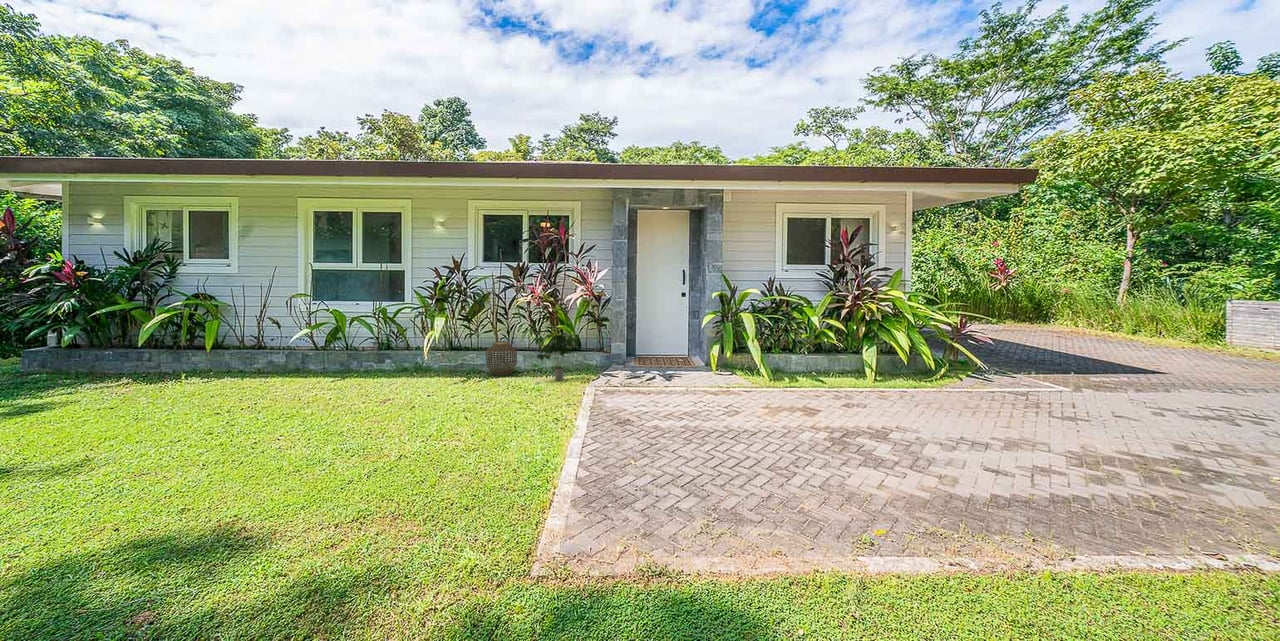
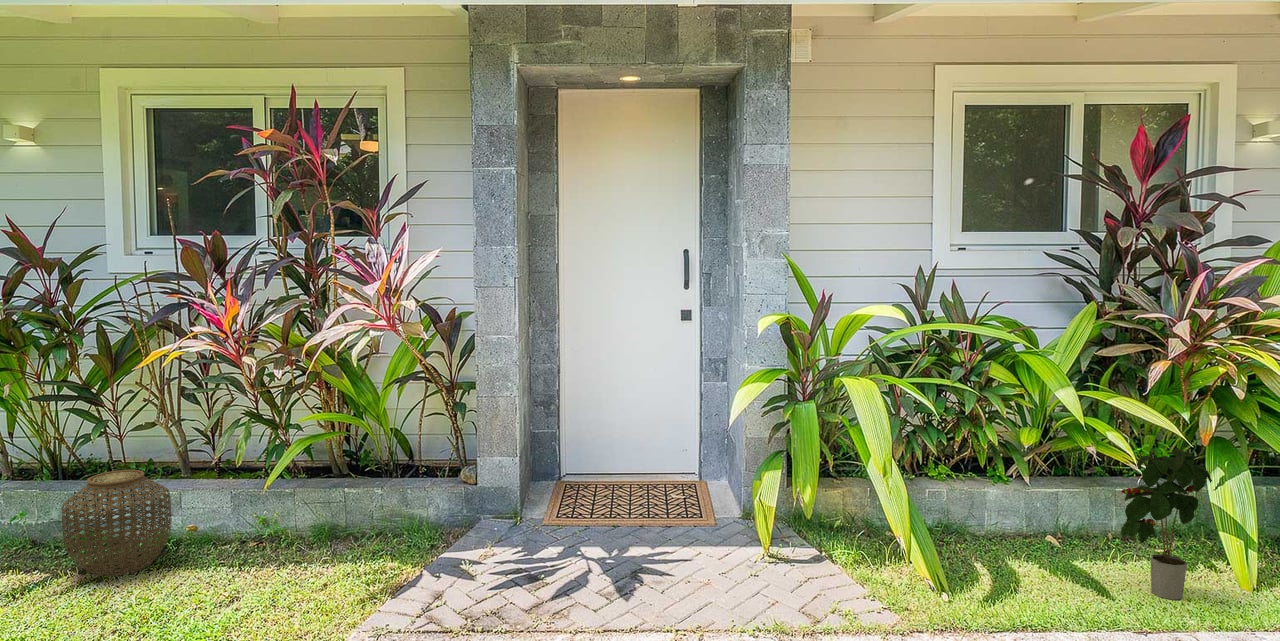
potted plant: present [537,333,578,380] -> present [1121,448,1212,600]

